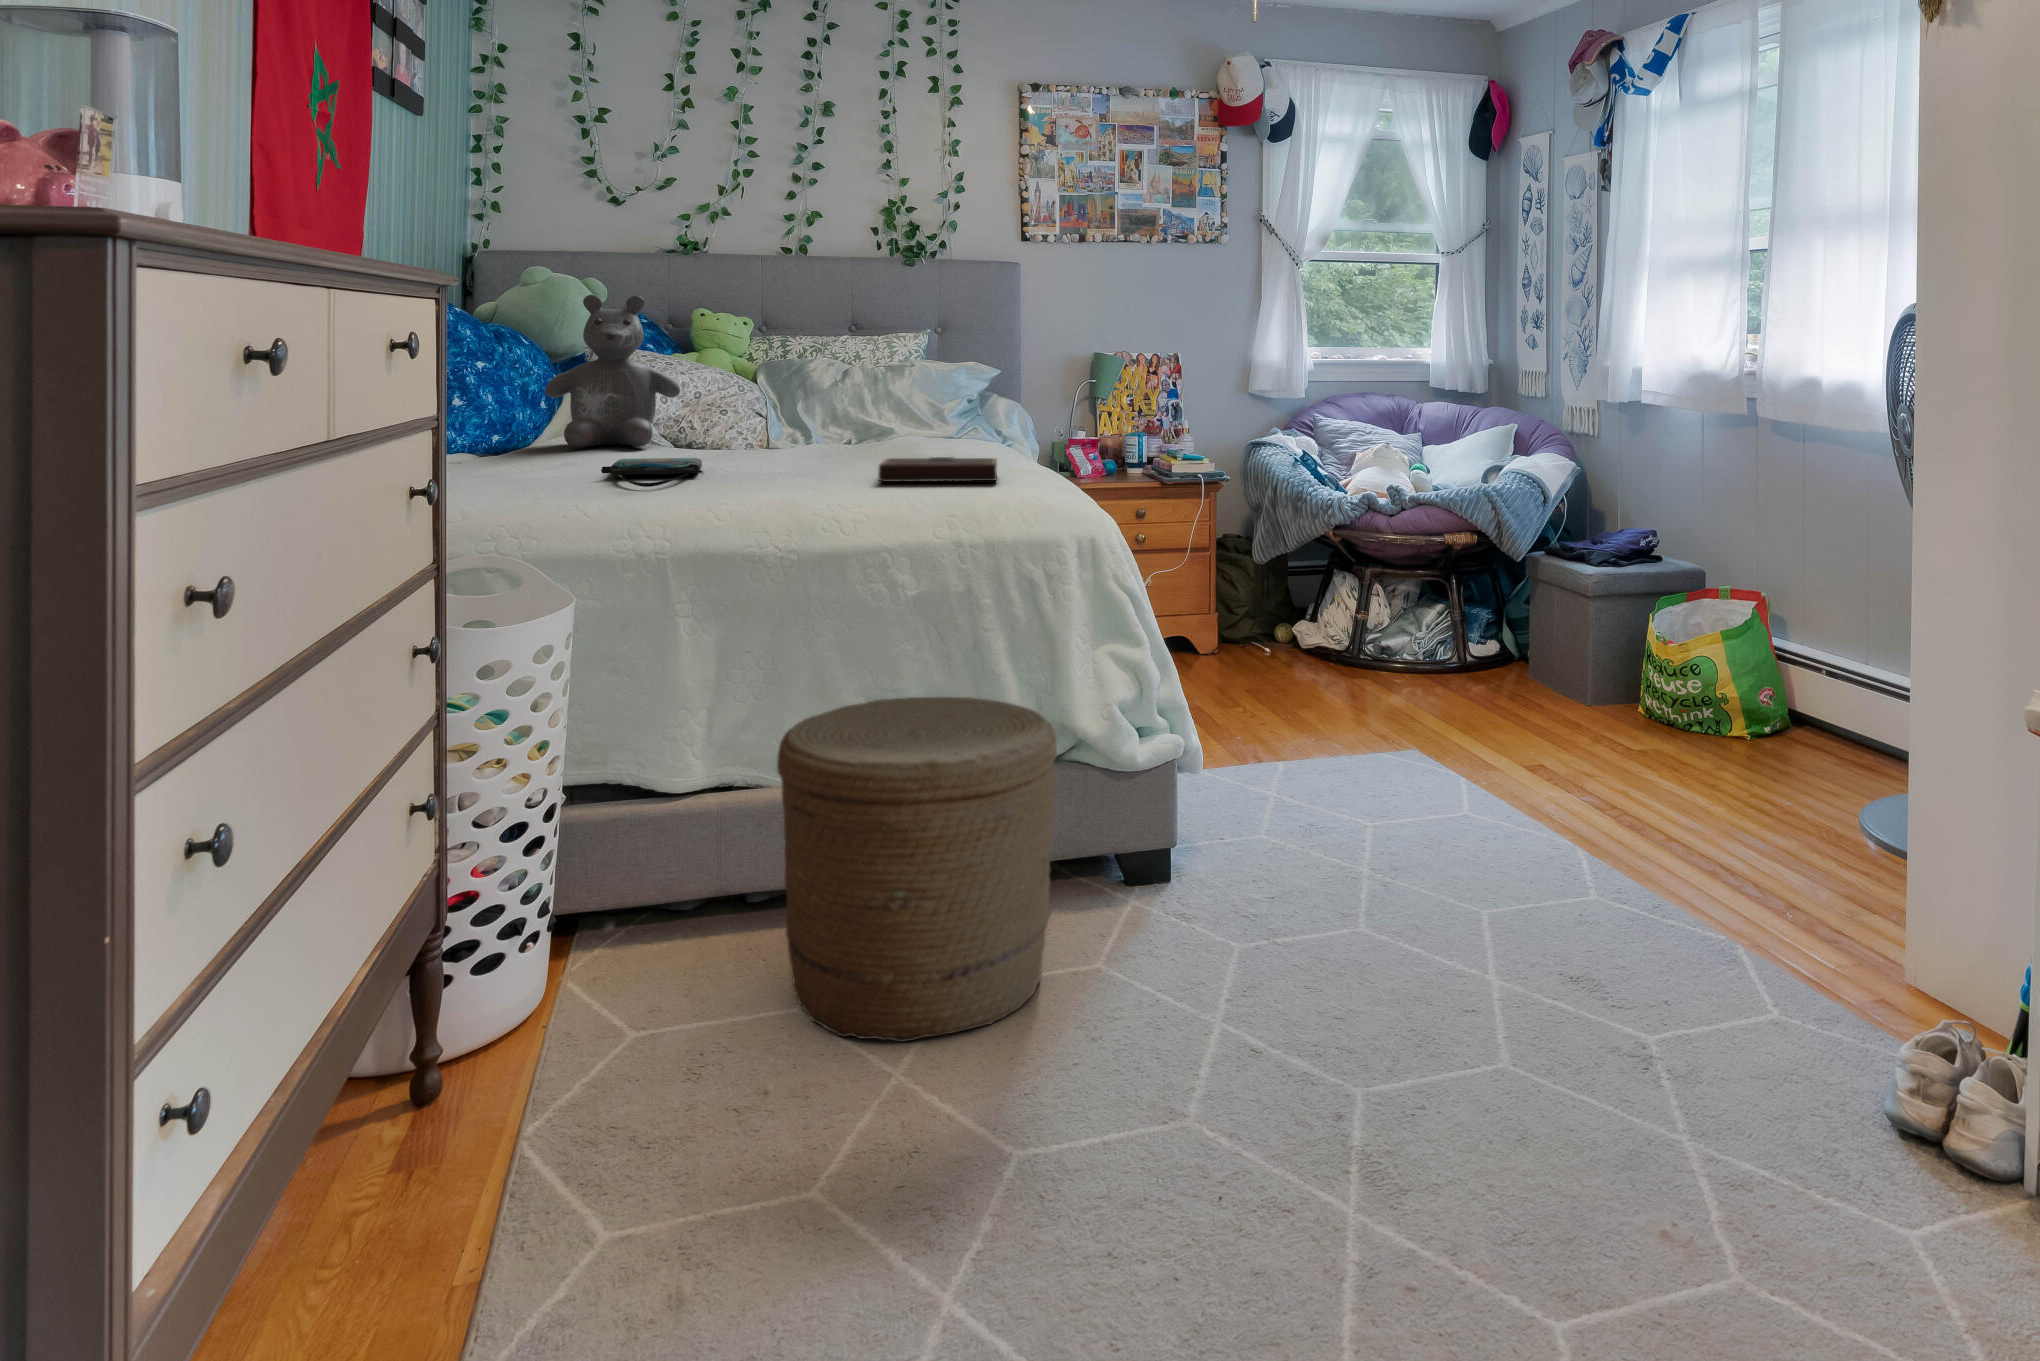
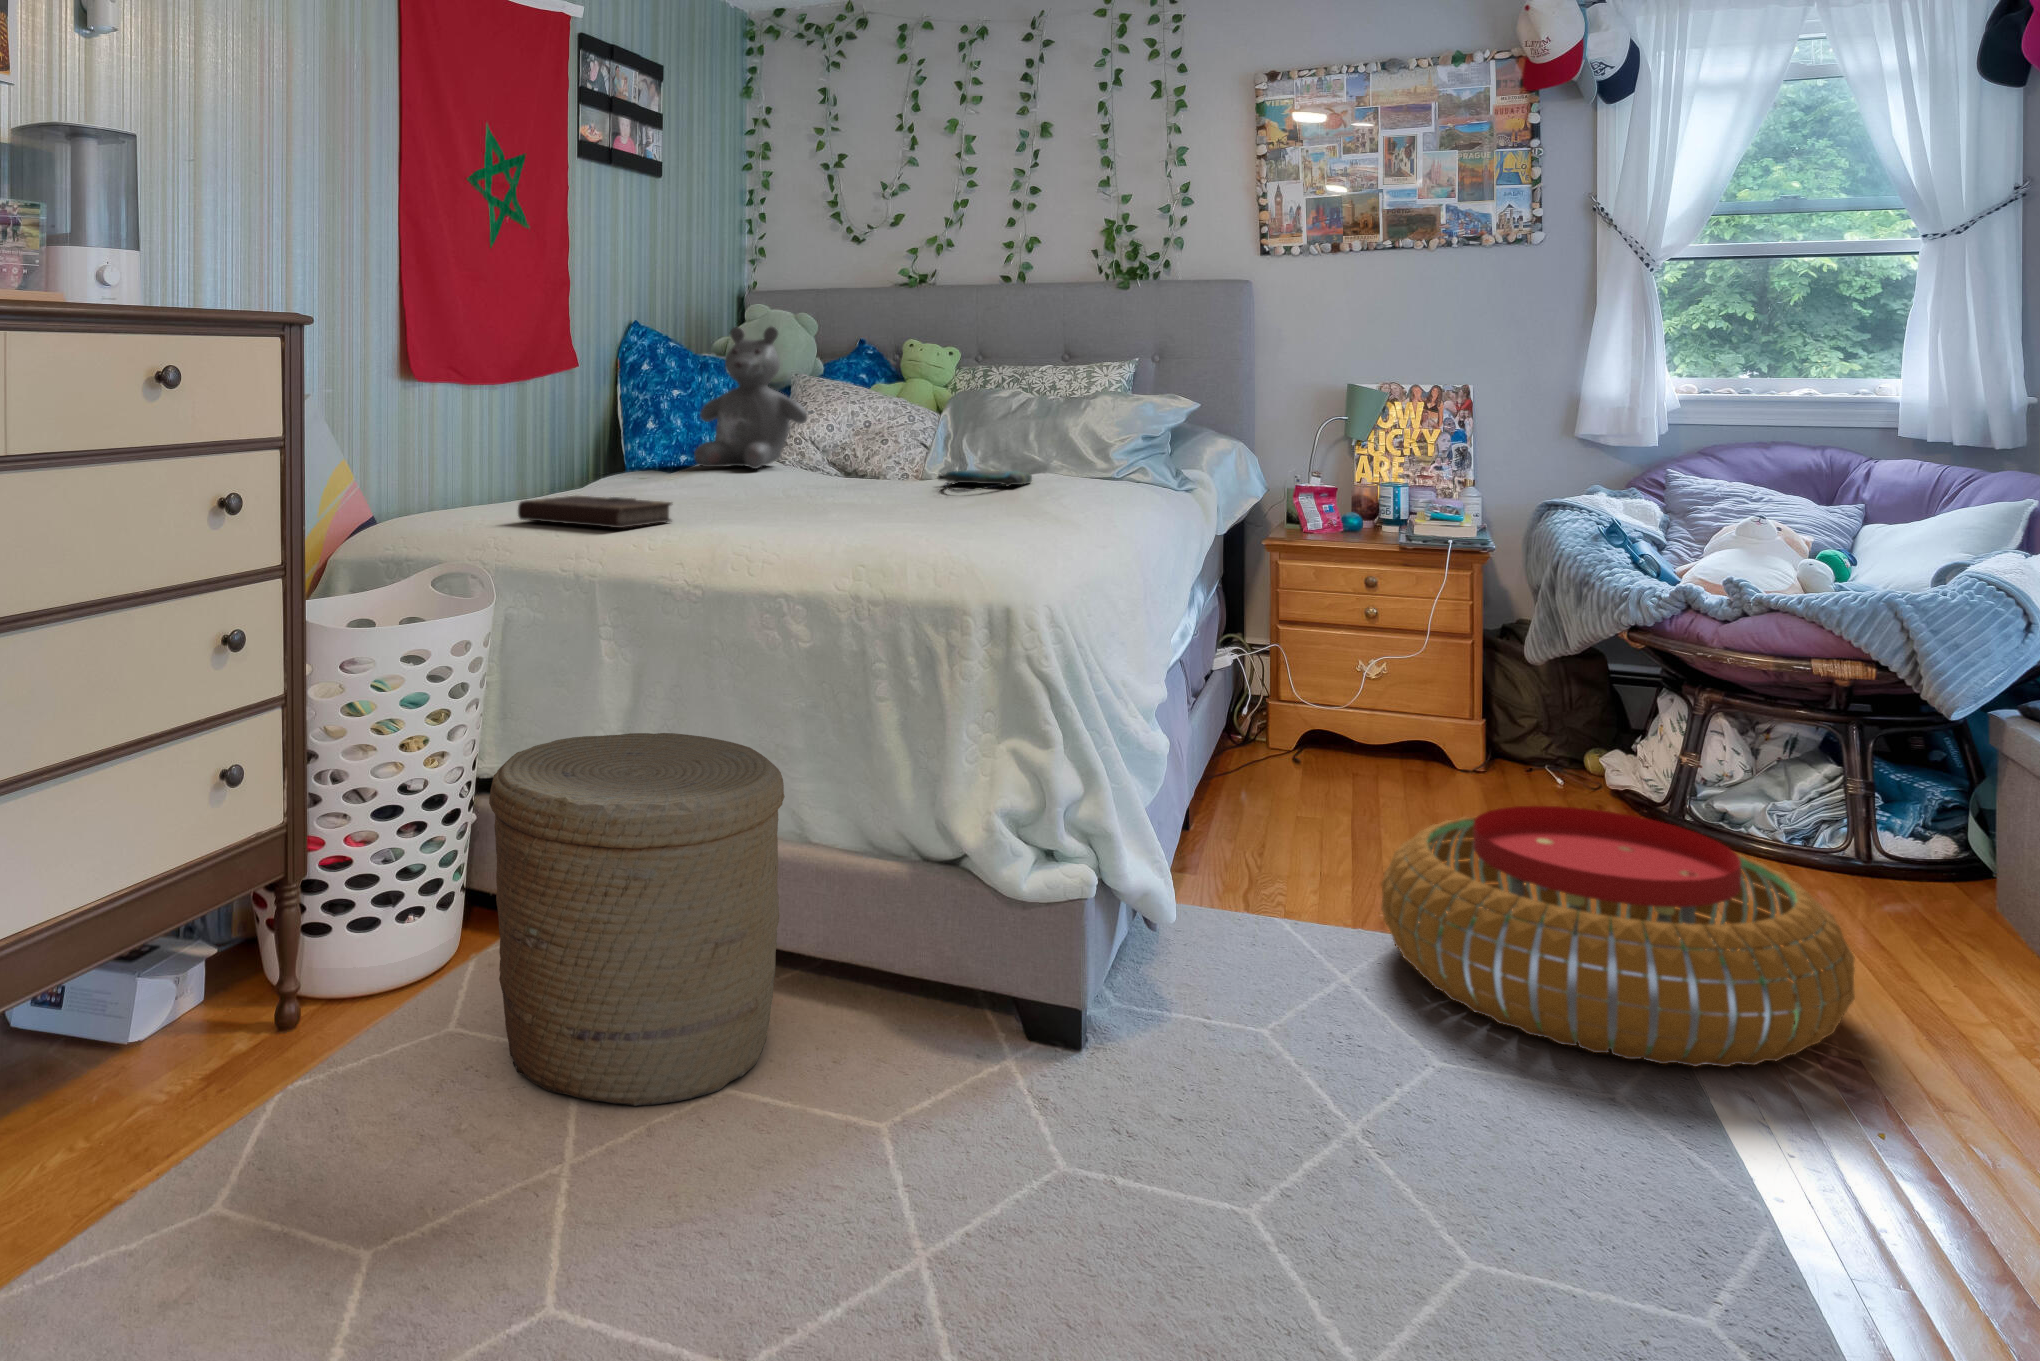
notebook: present [878,457,997,482] -> present [518,496,672,528]
tote bag: present [601,458,703,487] -> present [938,470,1032,492]
pouf: none [1302,648,1578,799] -> present [1381,806,1855,1067]

